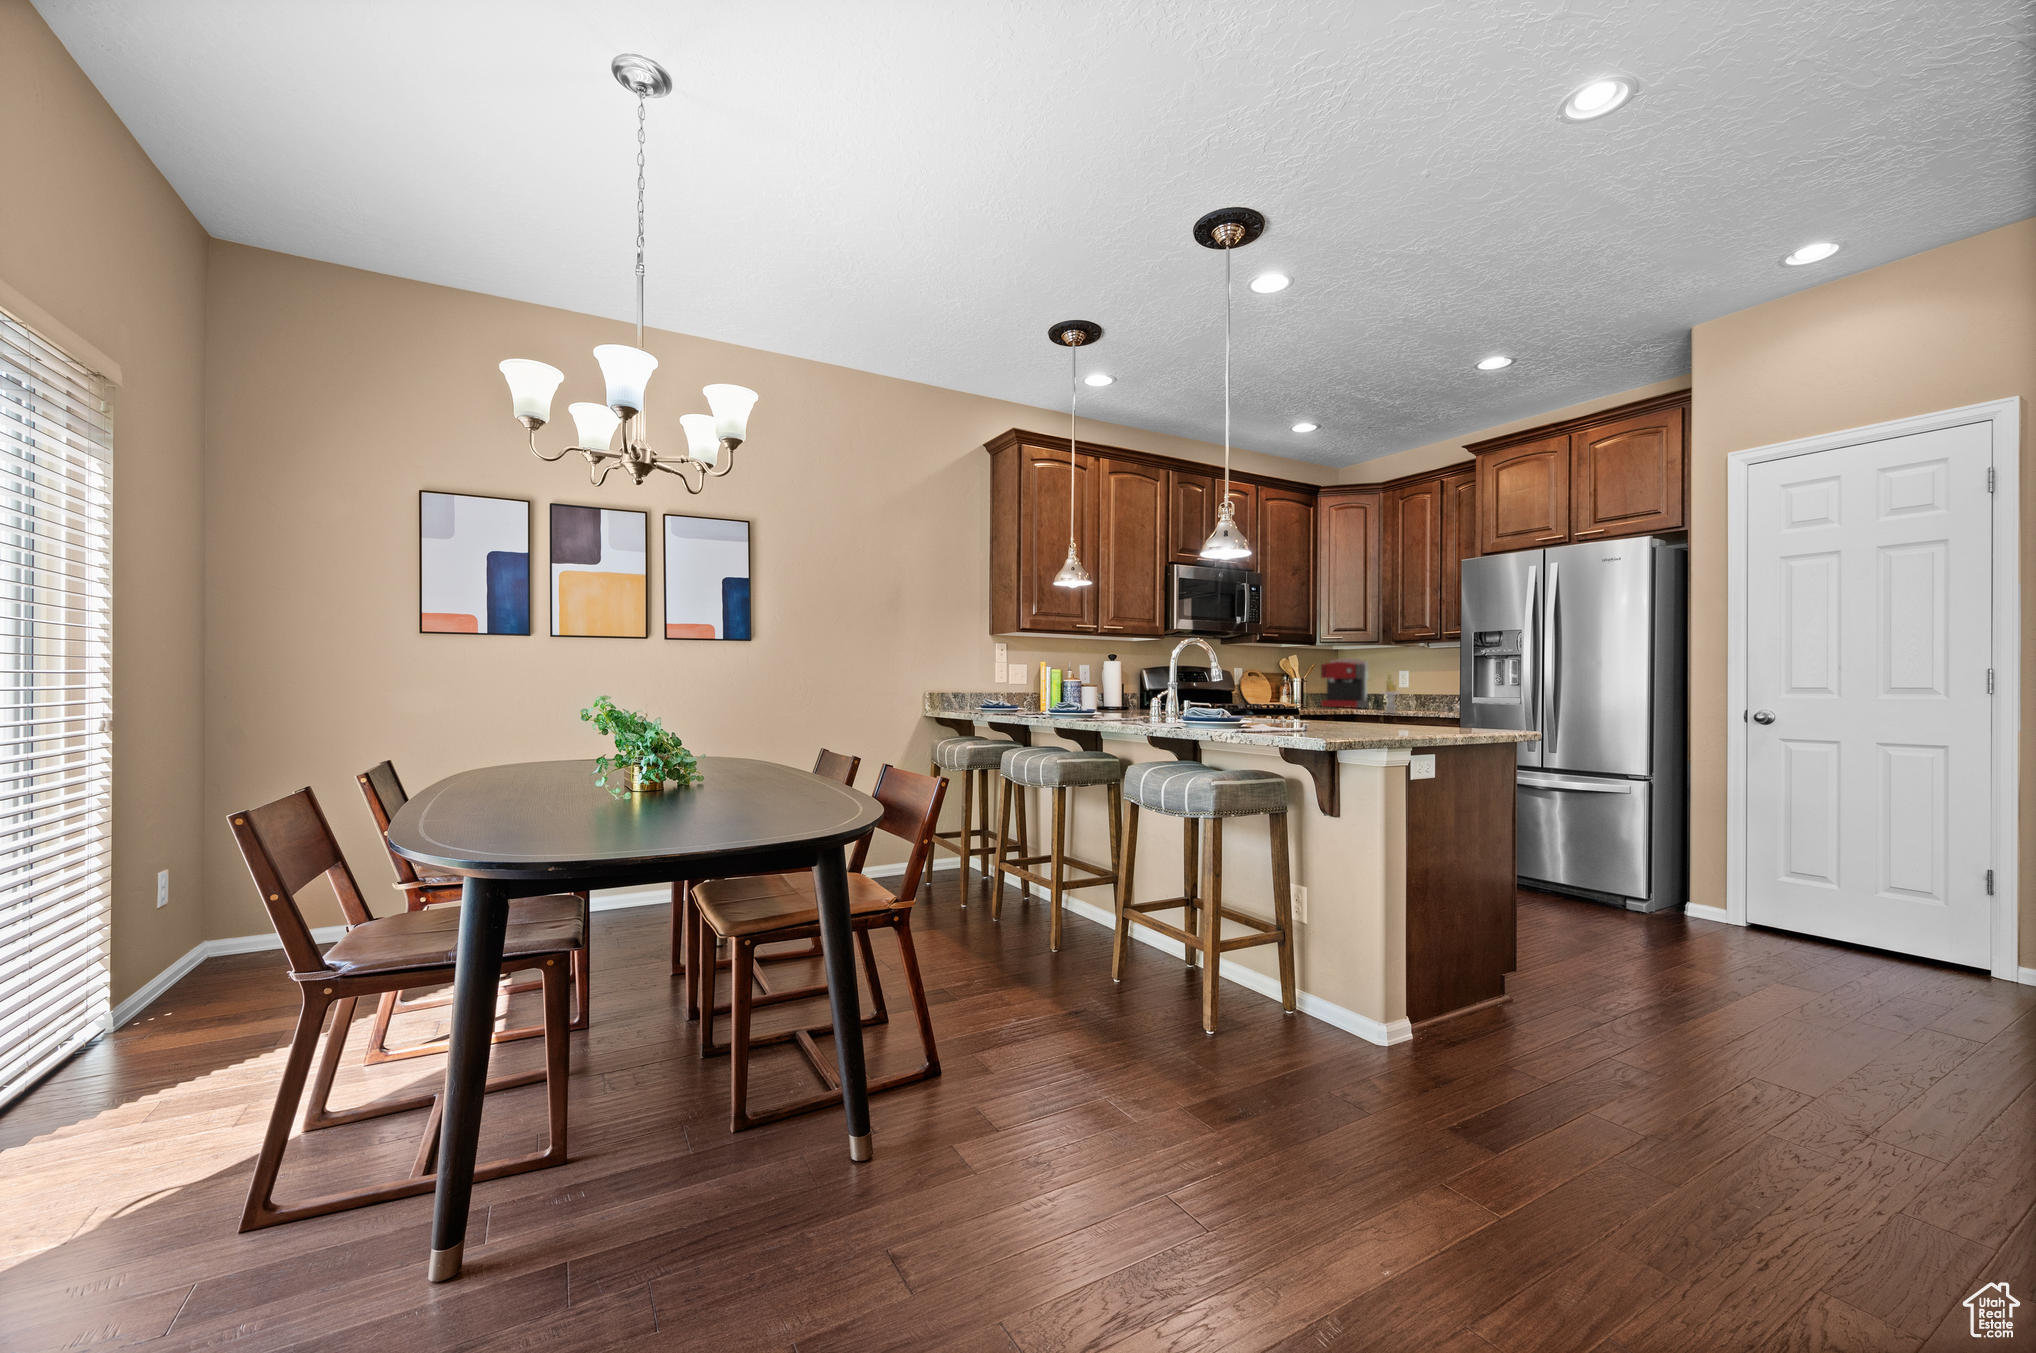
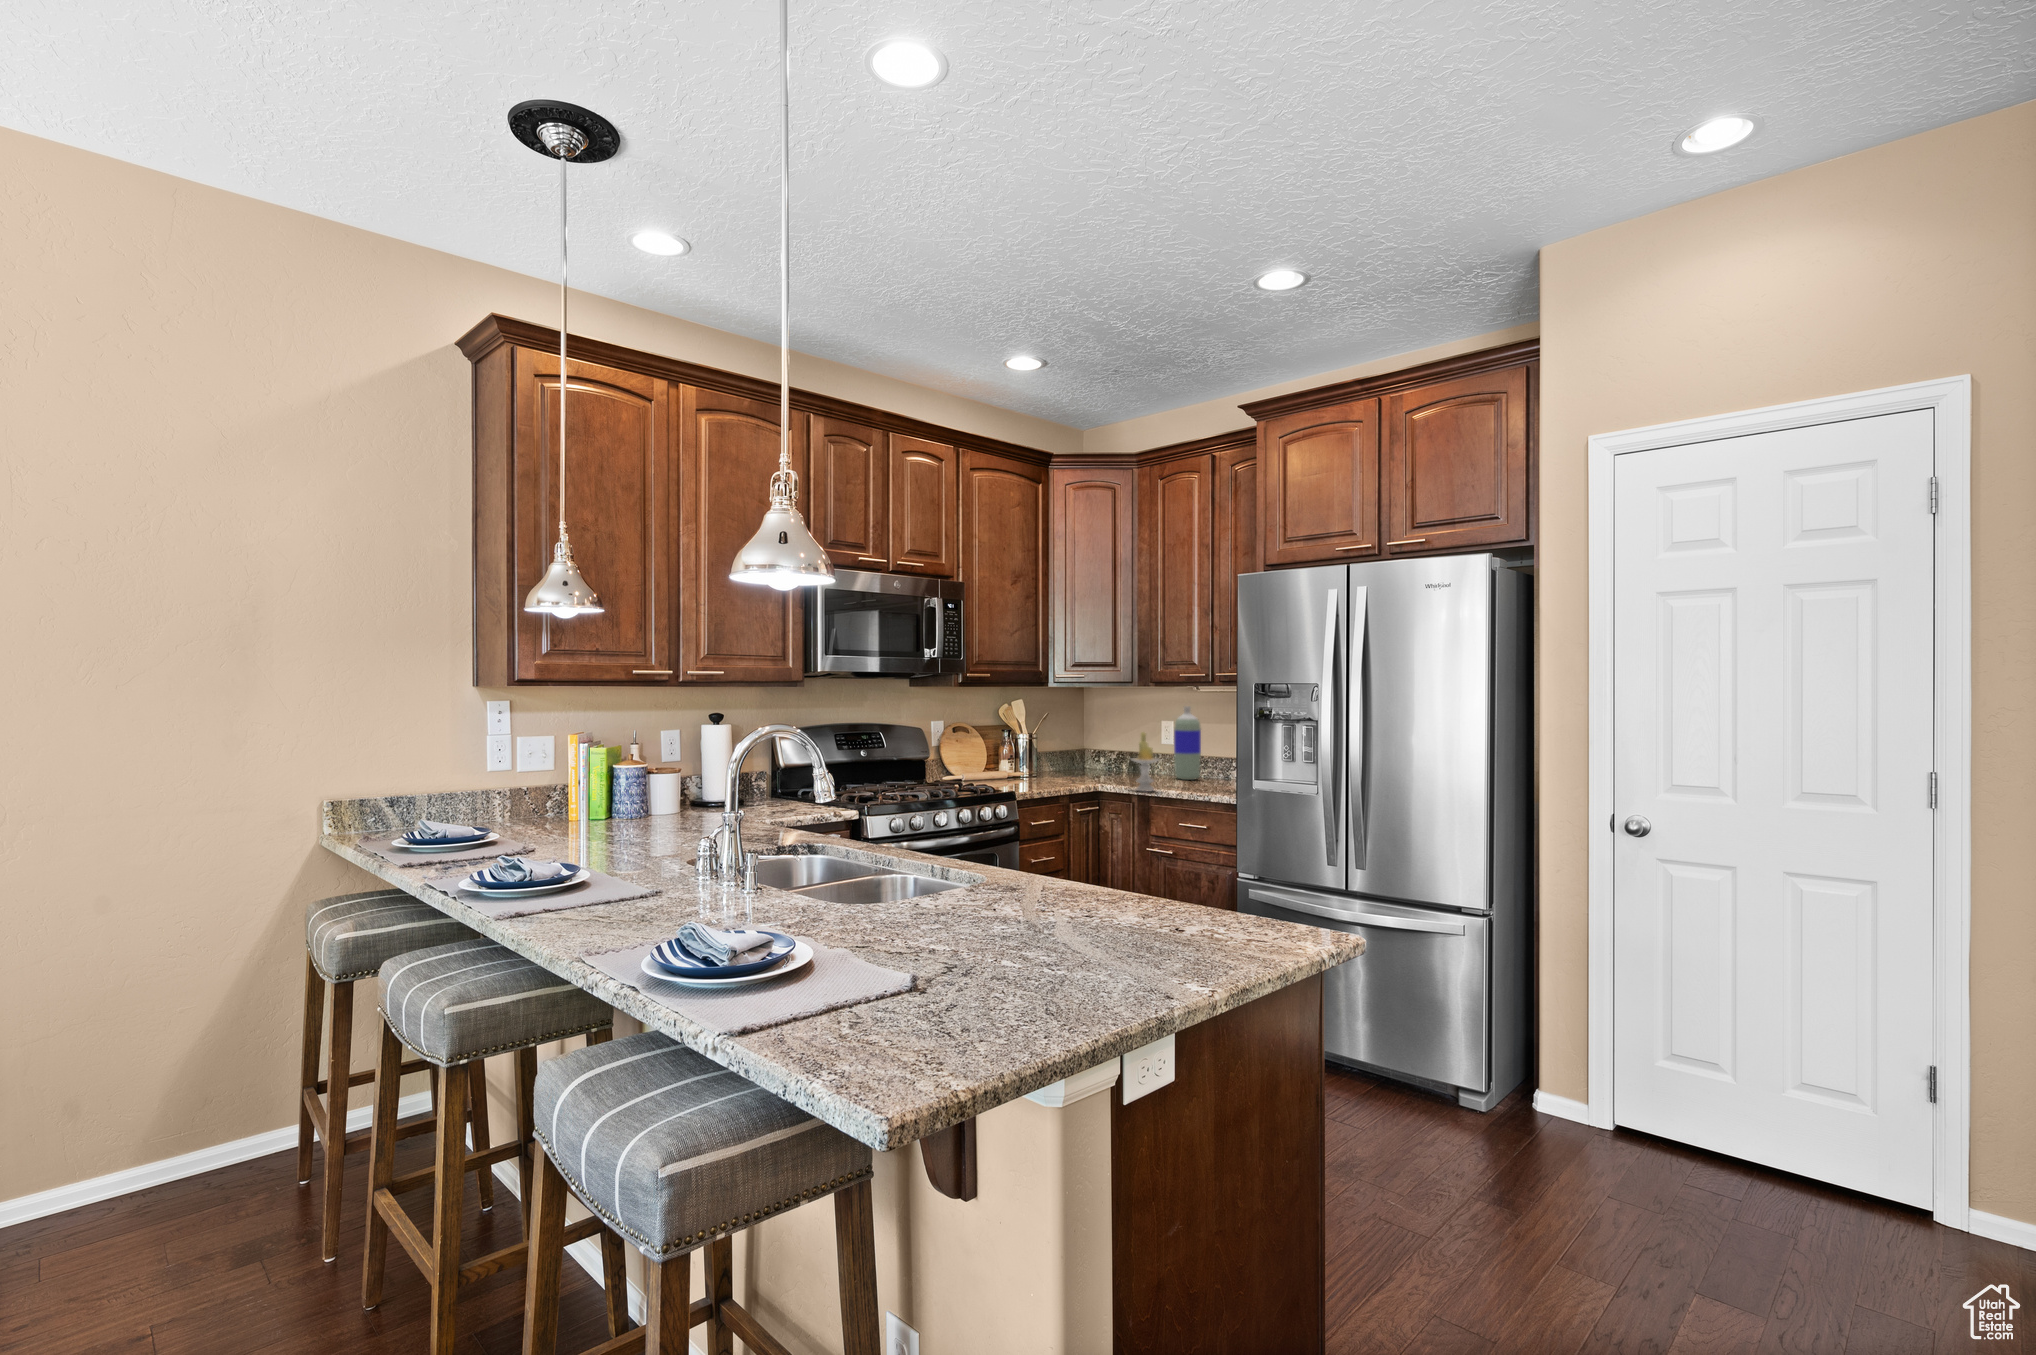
coffee maker: present [1321,659,1369,708] -> none [1057,701,1122,774]
bottle: none [1410,660,1431,712] -> present [1174,706,1201,780]

